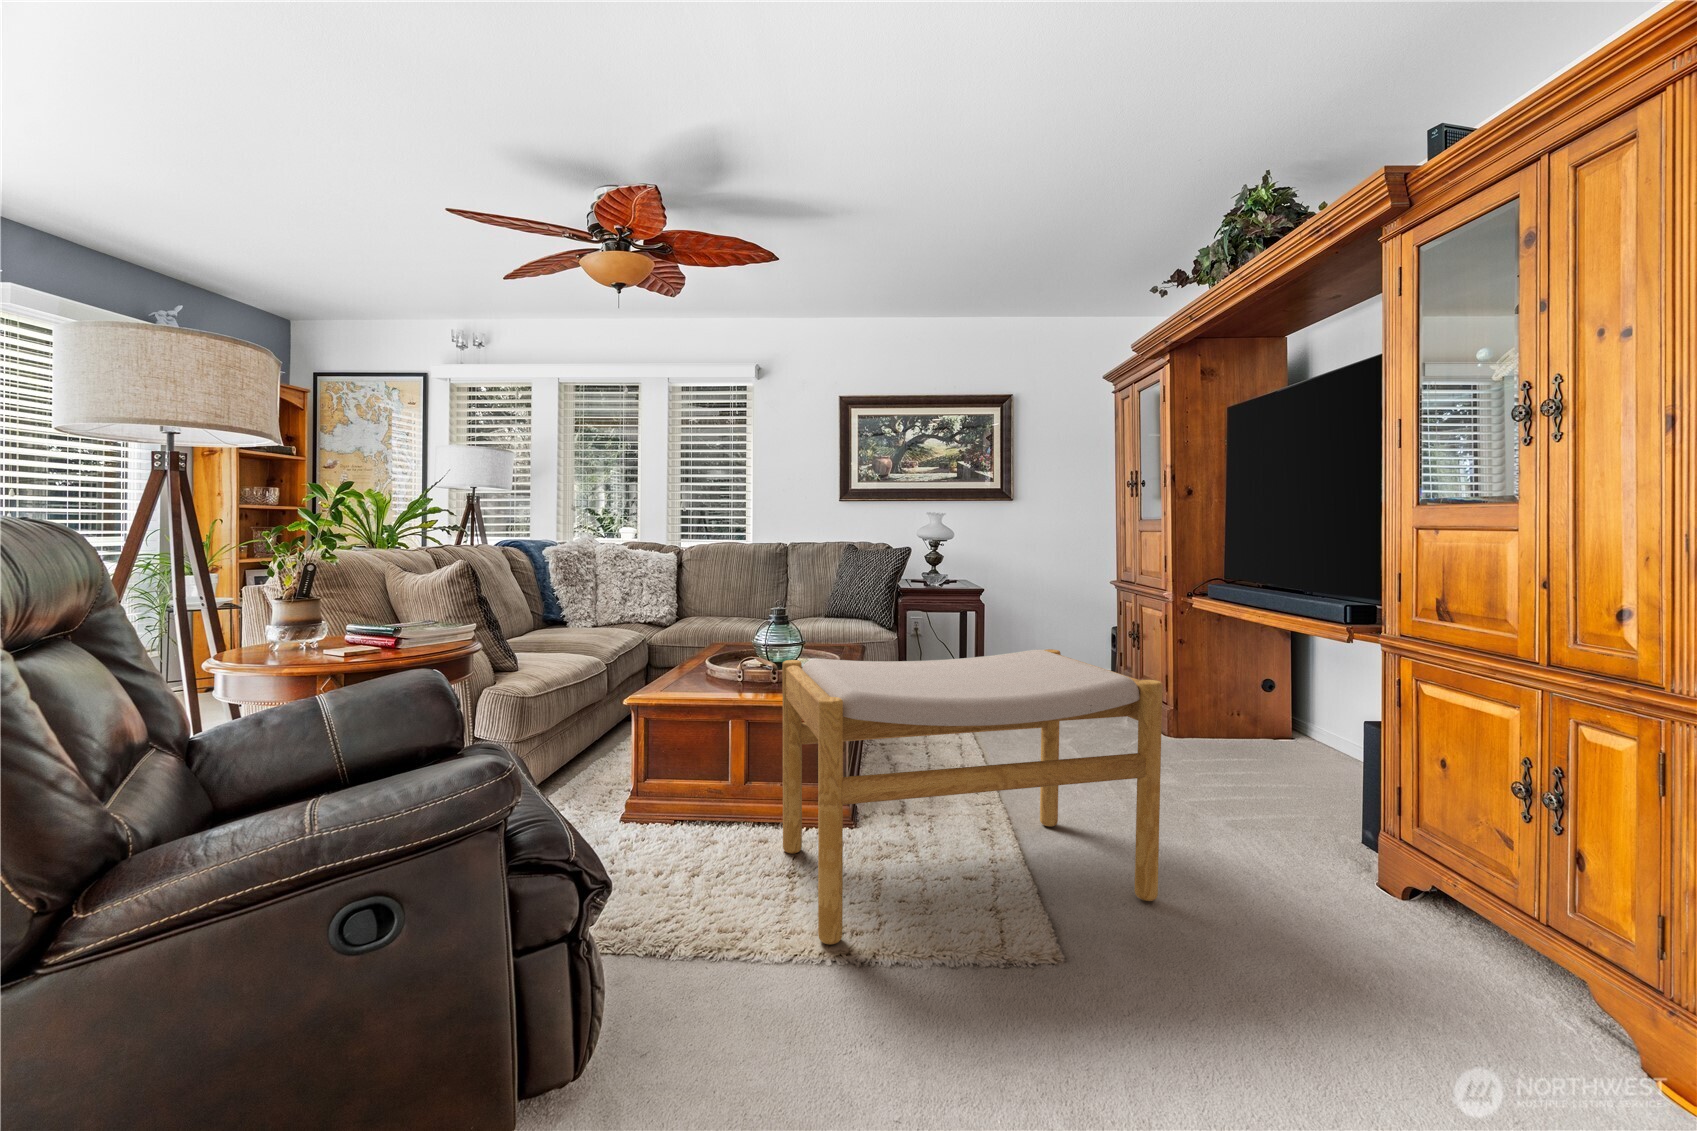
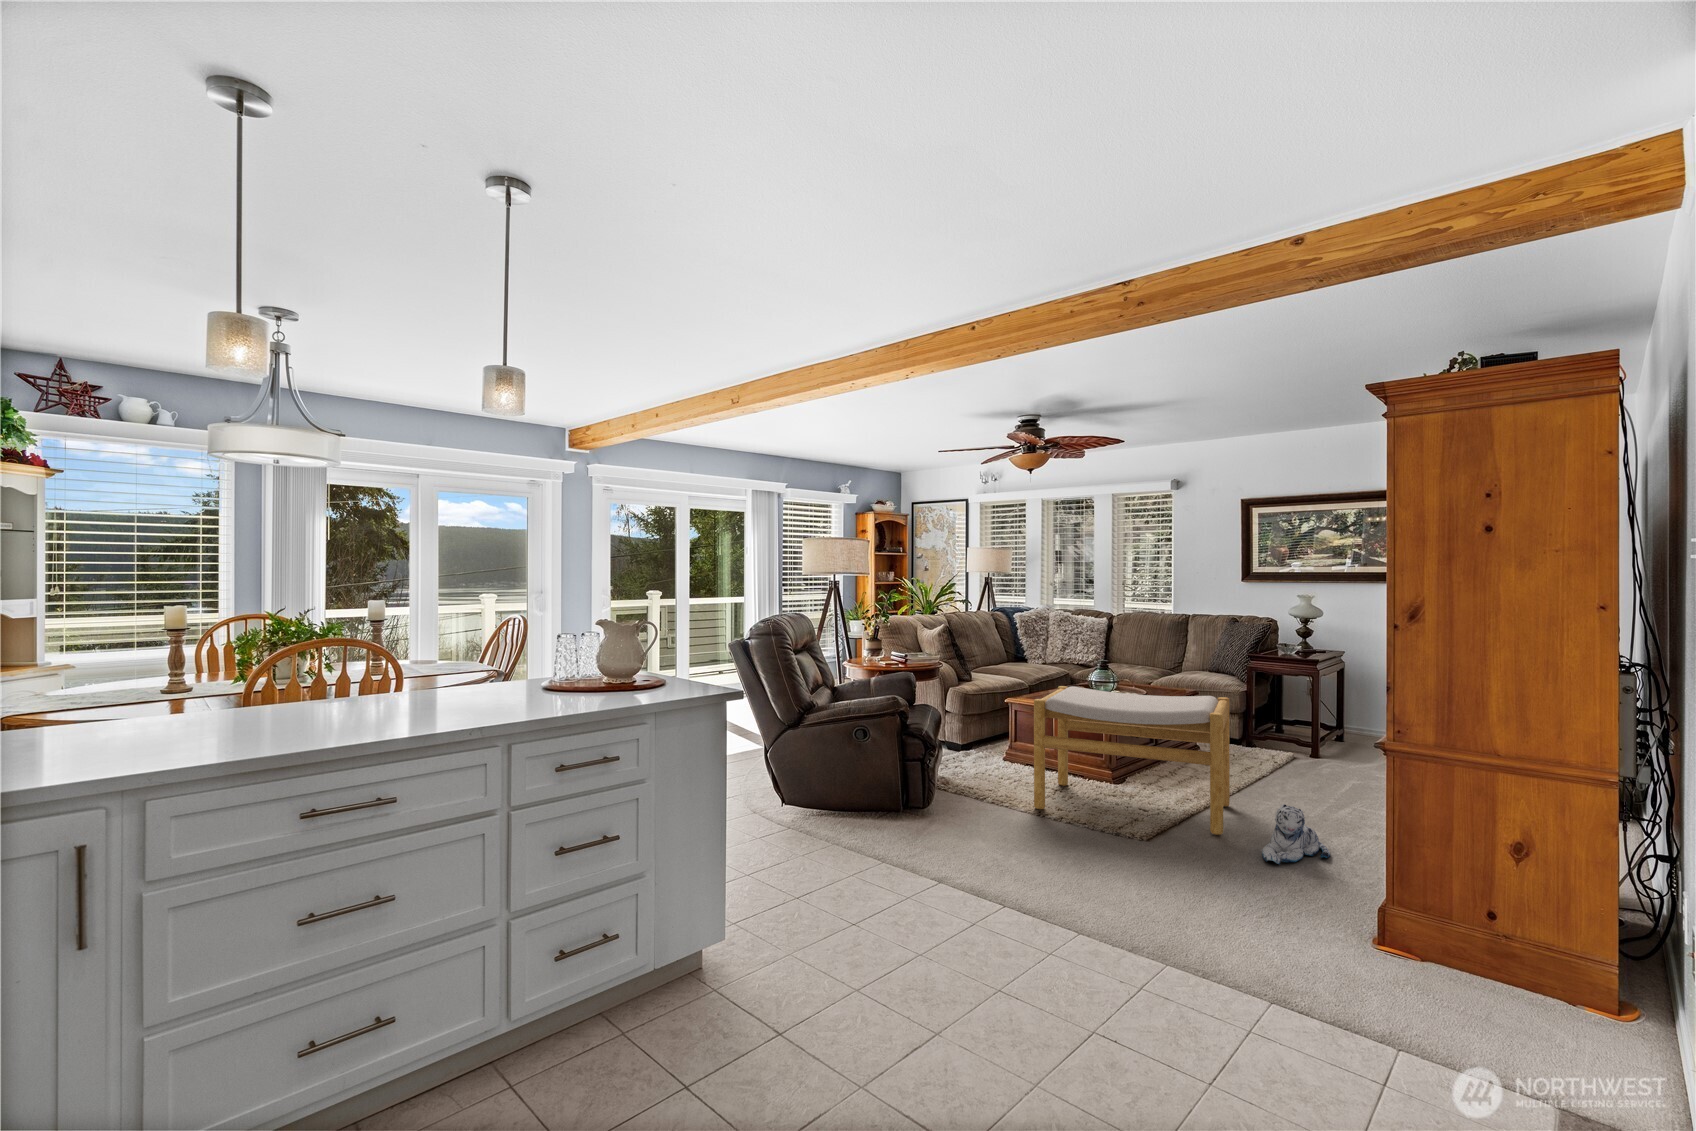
plush toy: none [1232,827,1328,947] -> present [1262,804,1330,864]

